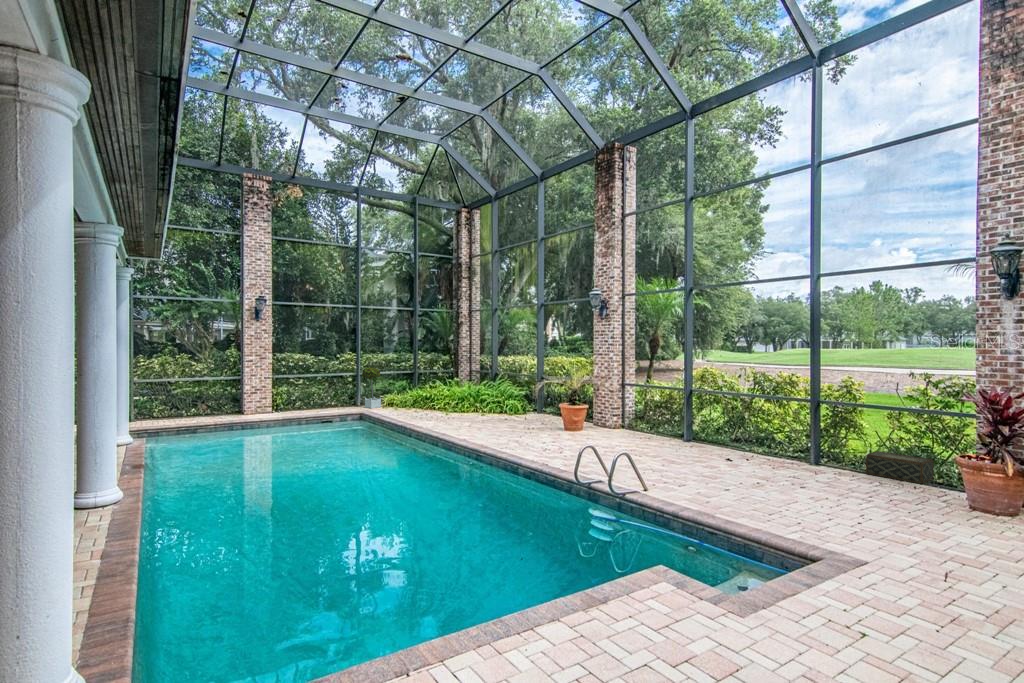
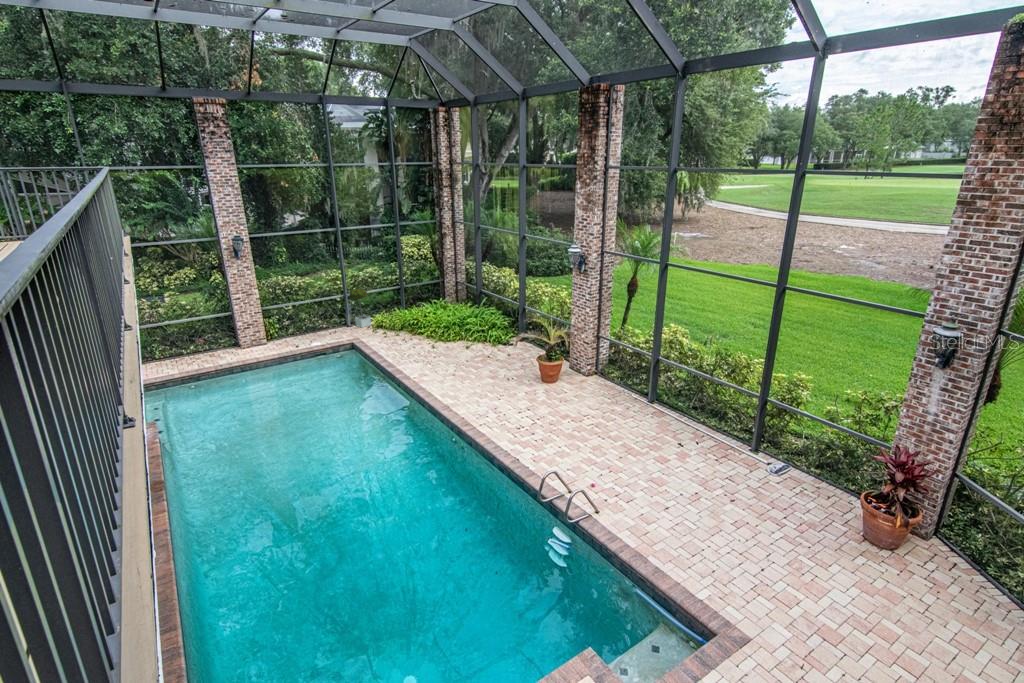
woven basket: present [866,451,934,483] -> none [799,448,857,490]

